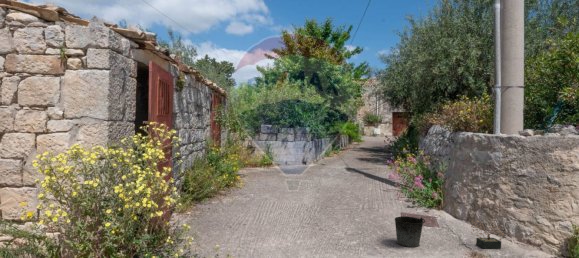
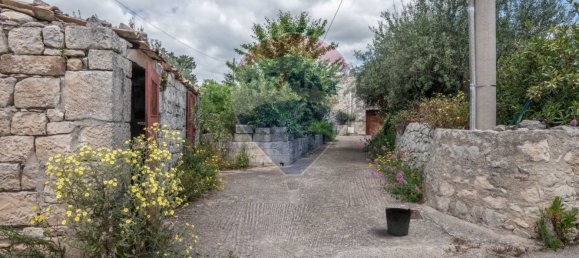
decorative plant: present [471,220,504,249] -> none [453,208,482,235]

